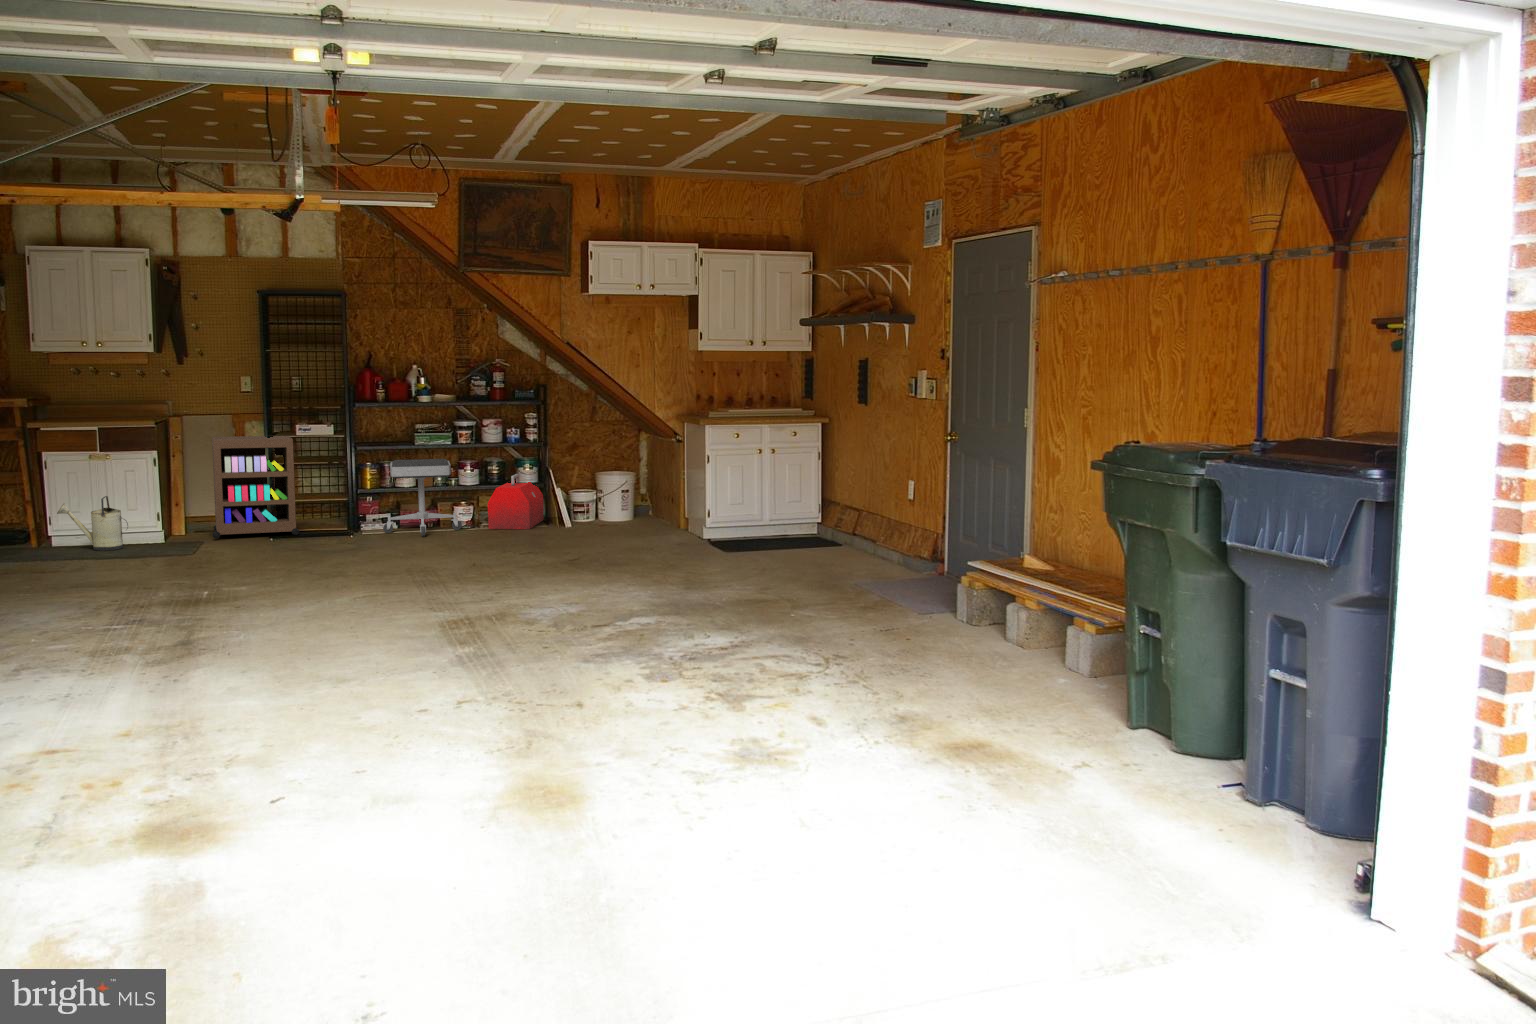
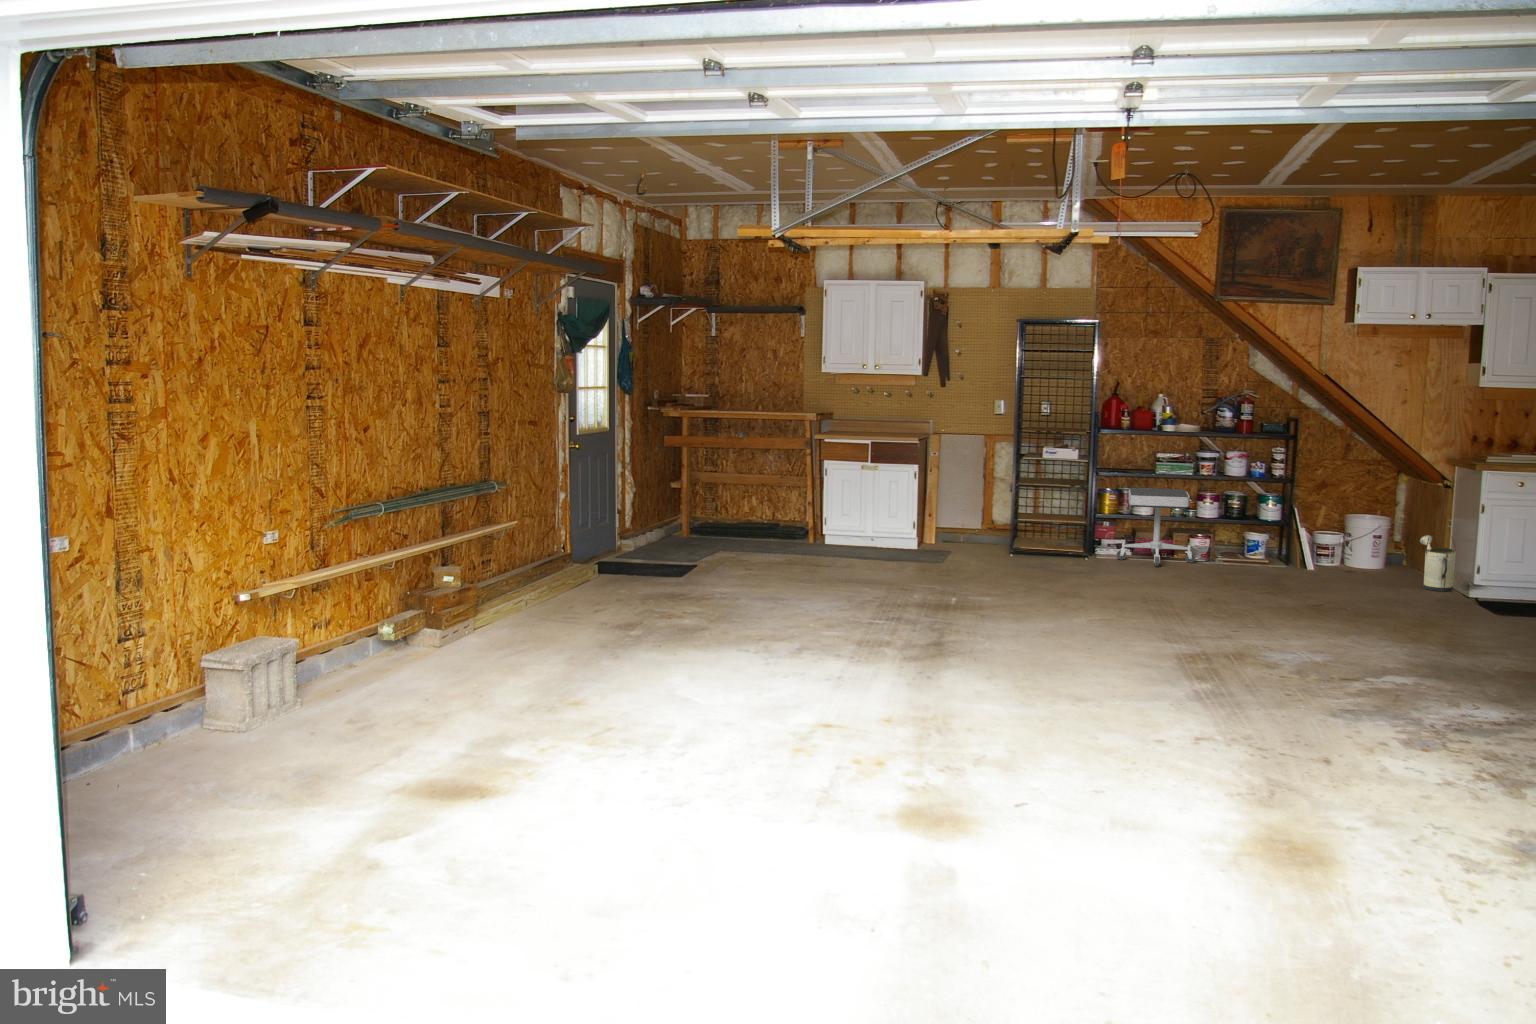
storage cabinet: present [212,436,299,539] -> none [960,456,1039,554]
toolbox: present [488,474,543,529] -> none [1223,509,1284,569]
watering can: present [57,496,128,551] -> present [1419,535,1456,591]

